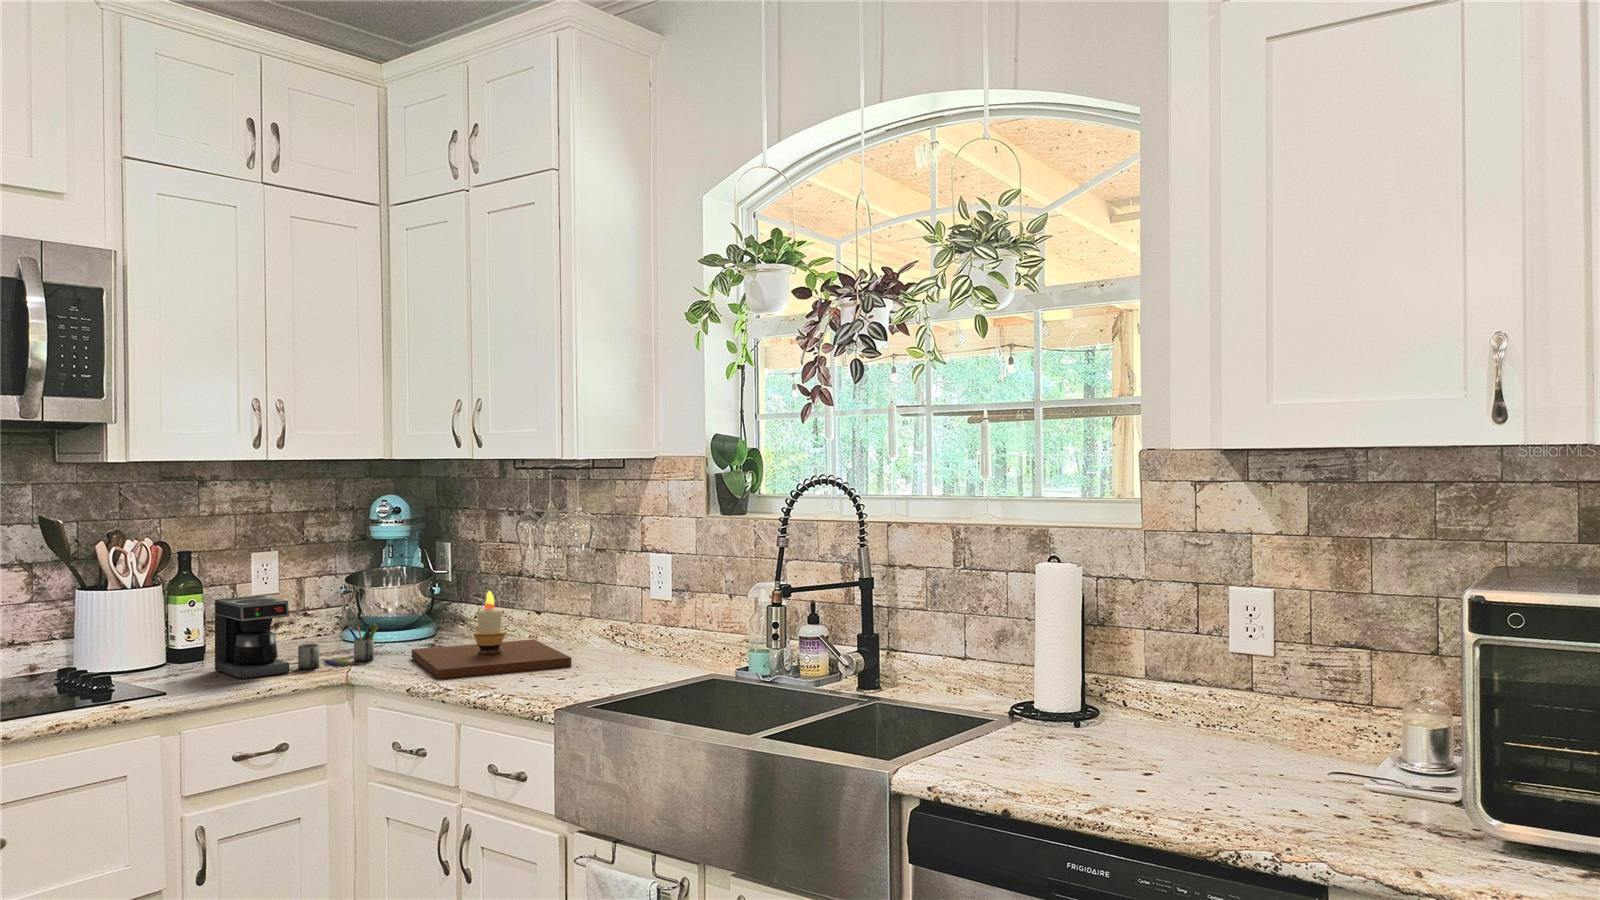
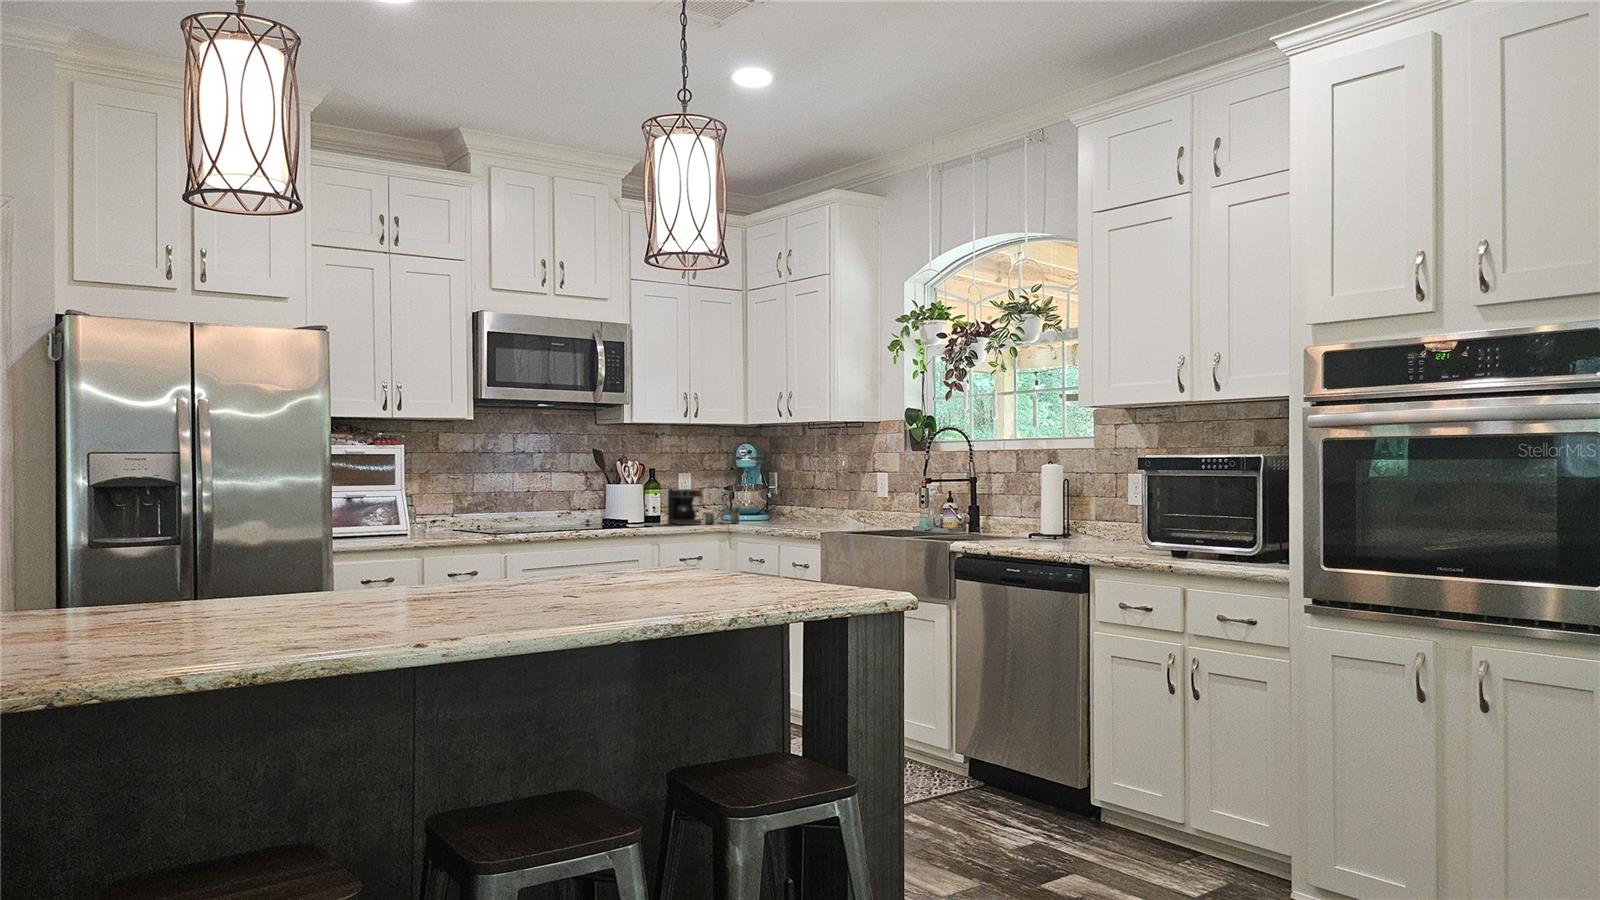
candle: present [412,591,571,679] -> none [758,489,835,527]

